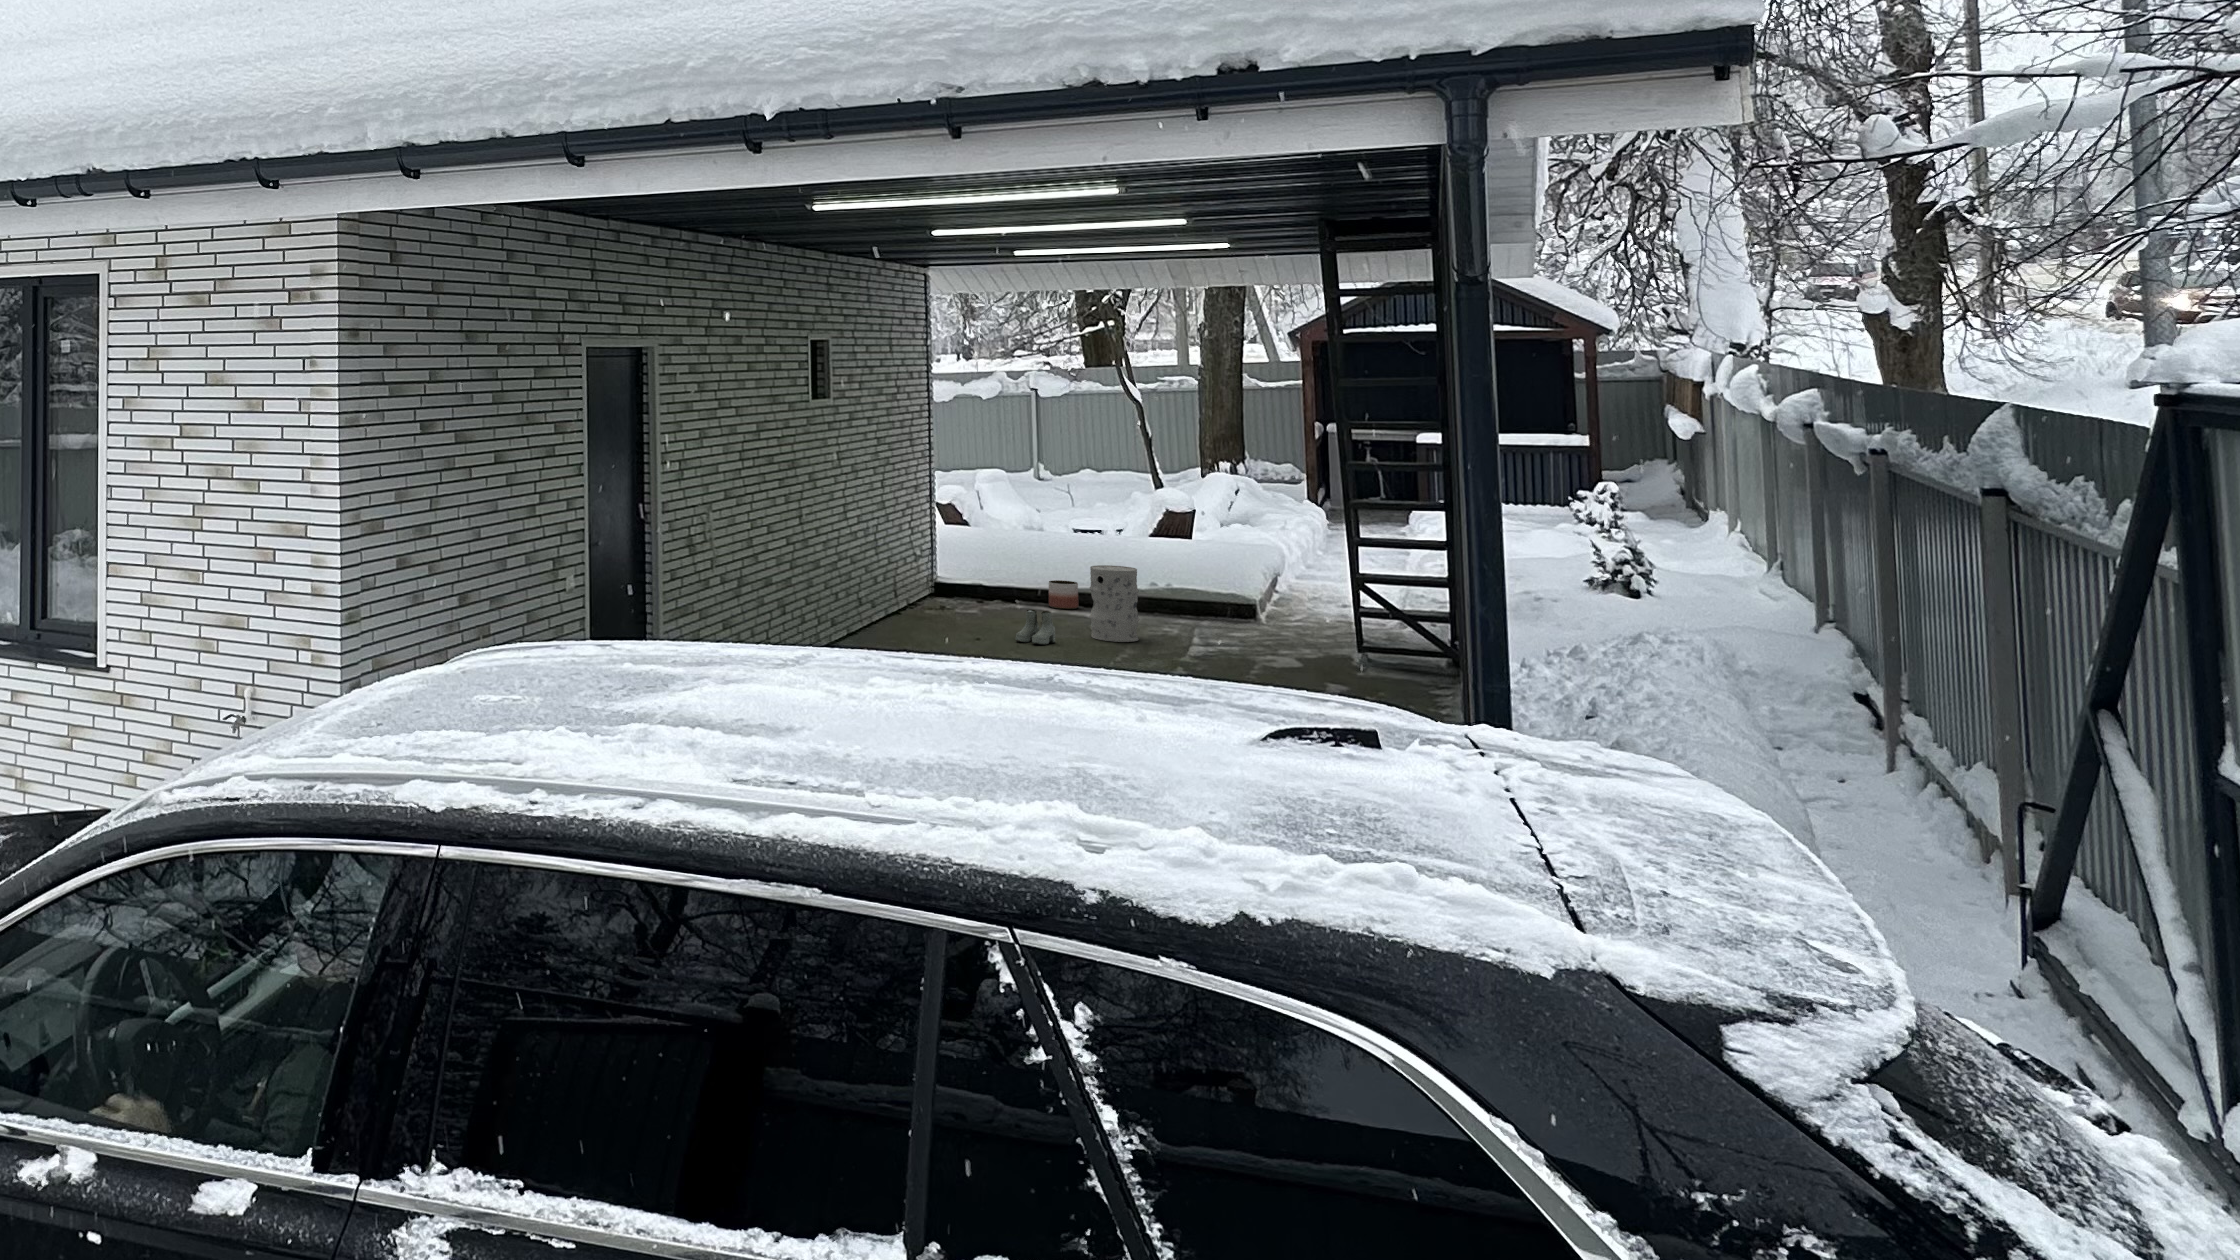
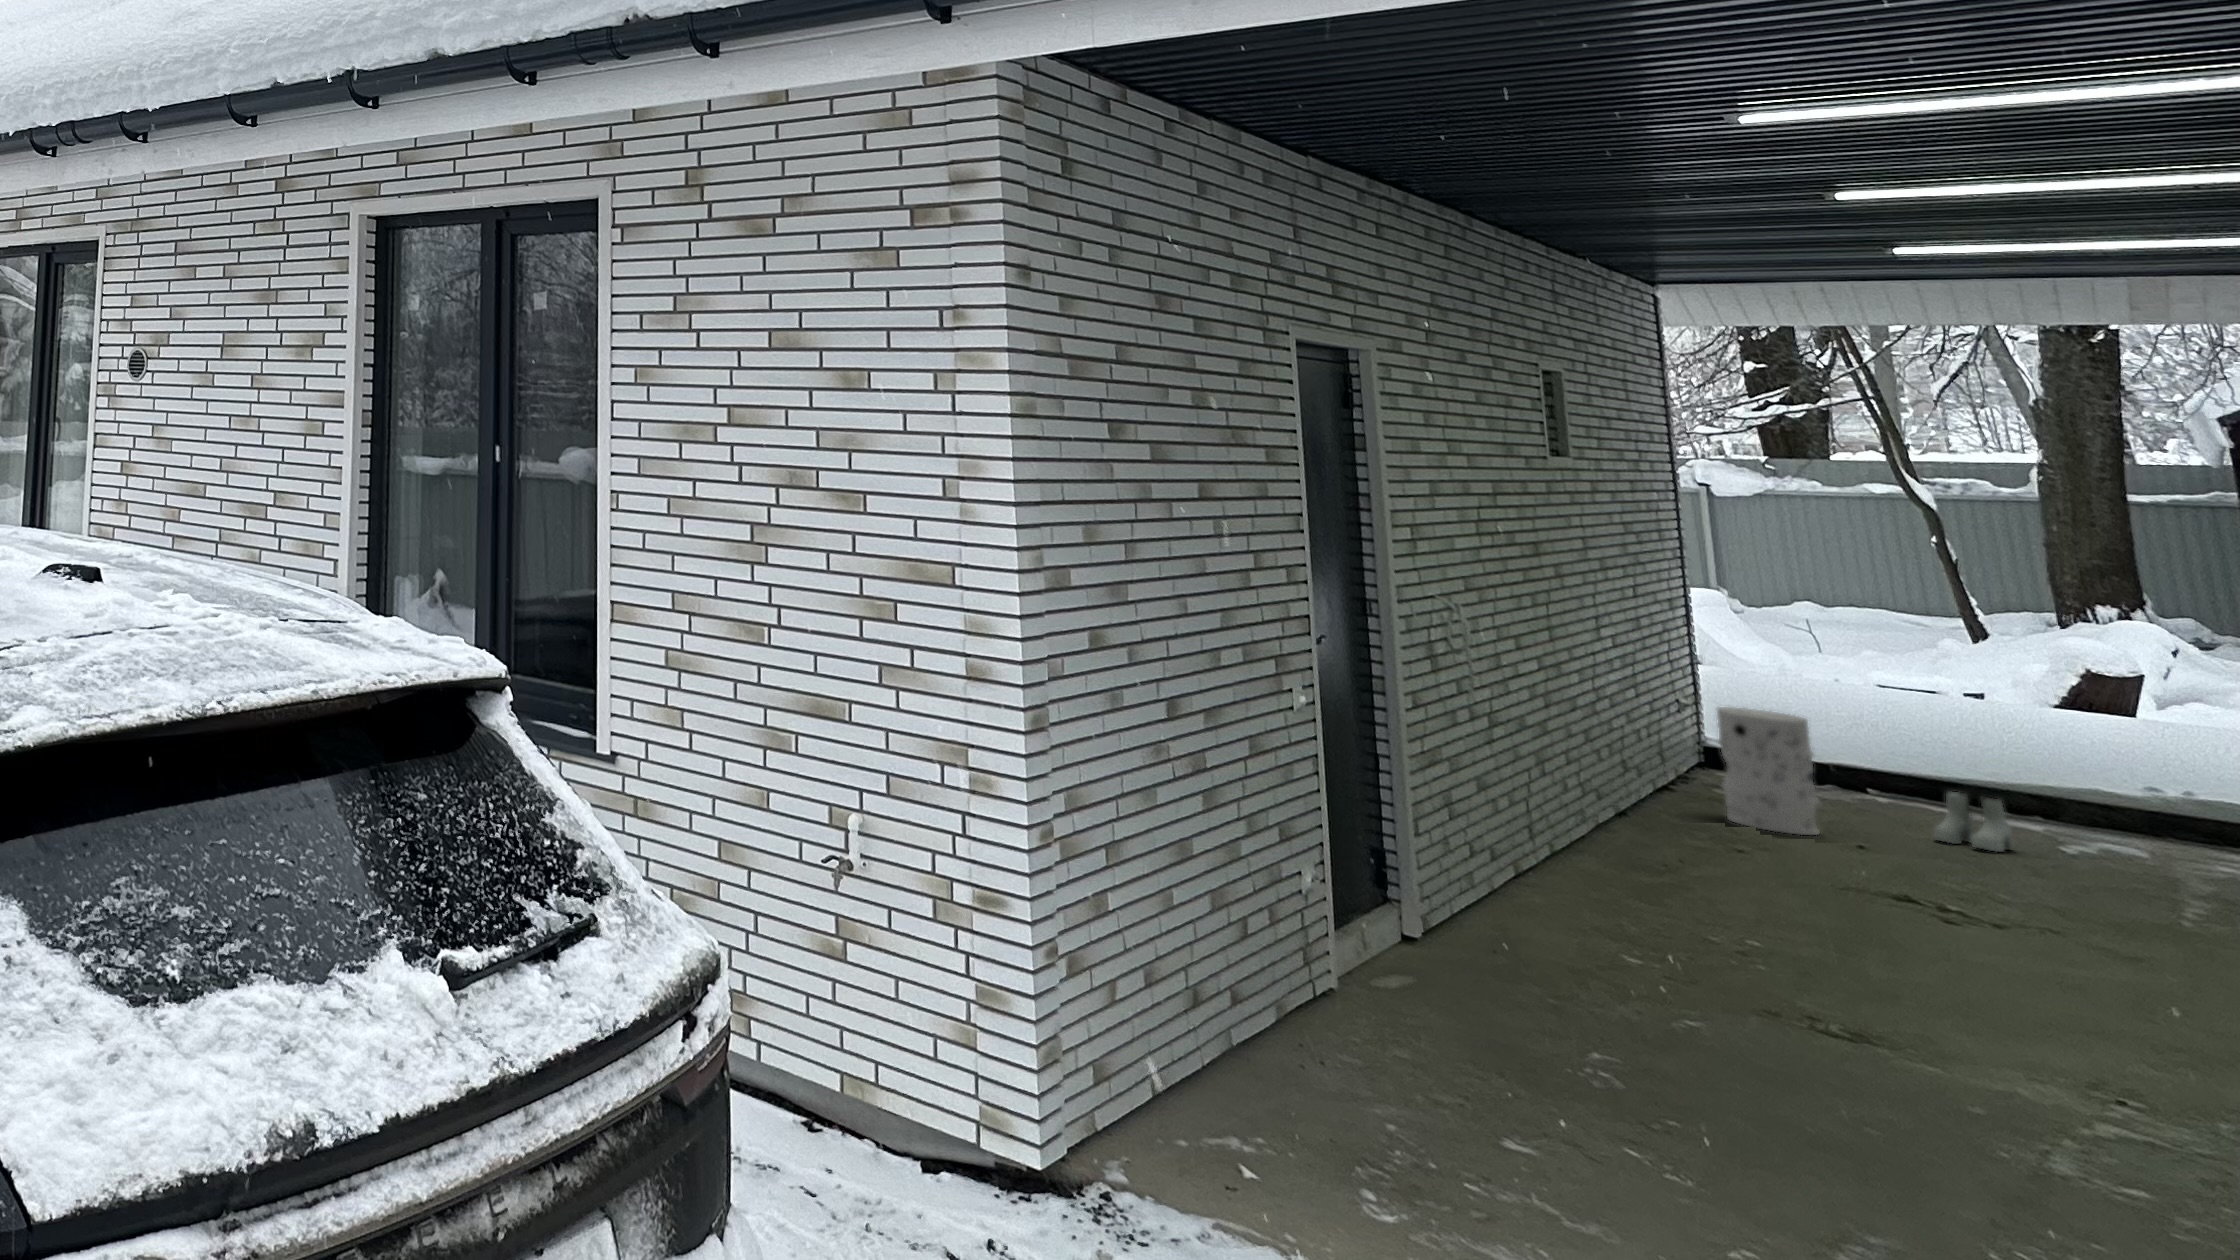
trash can: present [1090,565,1140,642] -> present [1716,707,1819,835]
planter: present [1049,580,1079,609] -> none [1911,744,1975,792]

